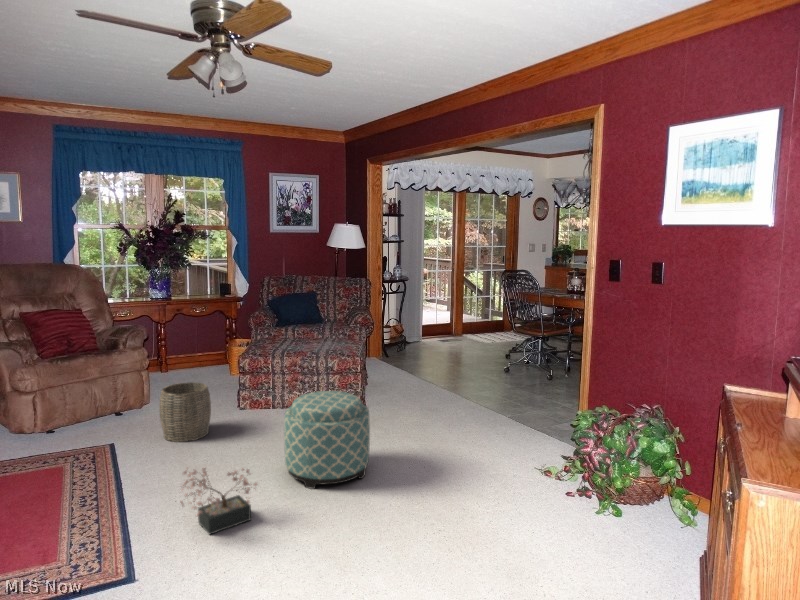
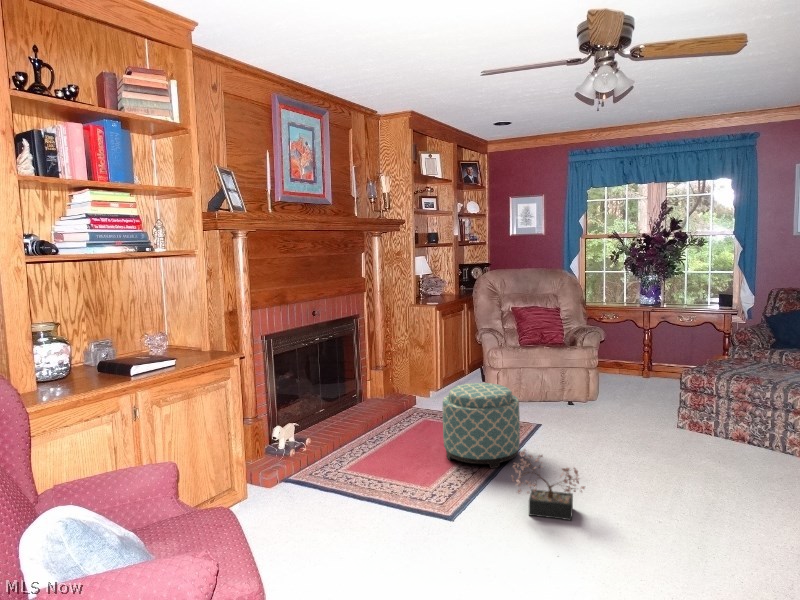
woven basket: present [159,382,211,442] -> none [580,385,630,442]
ottoman: present [284,391,370,489] -> present [443,383,520,468]

